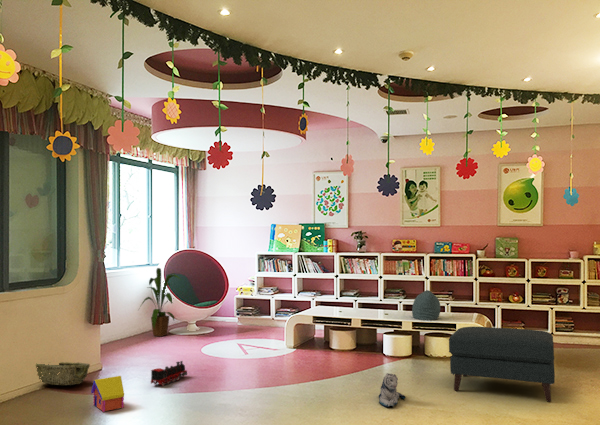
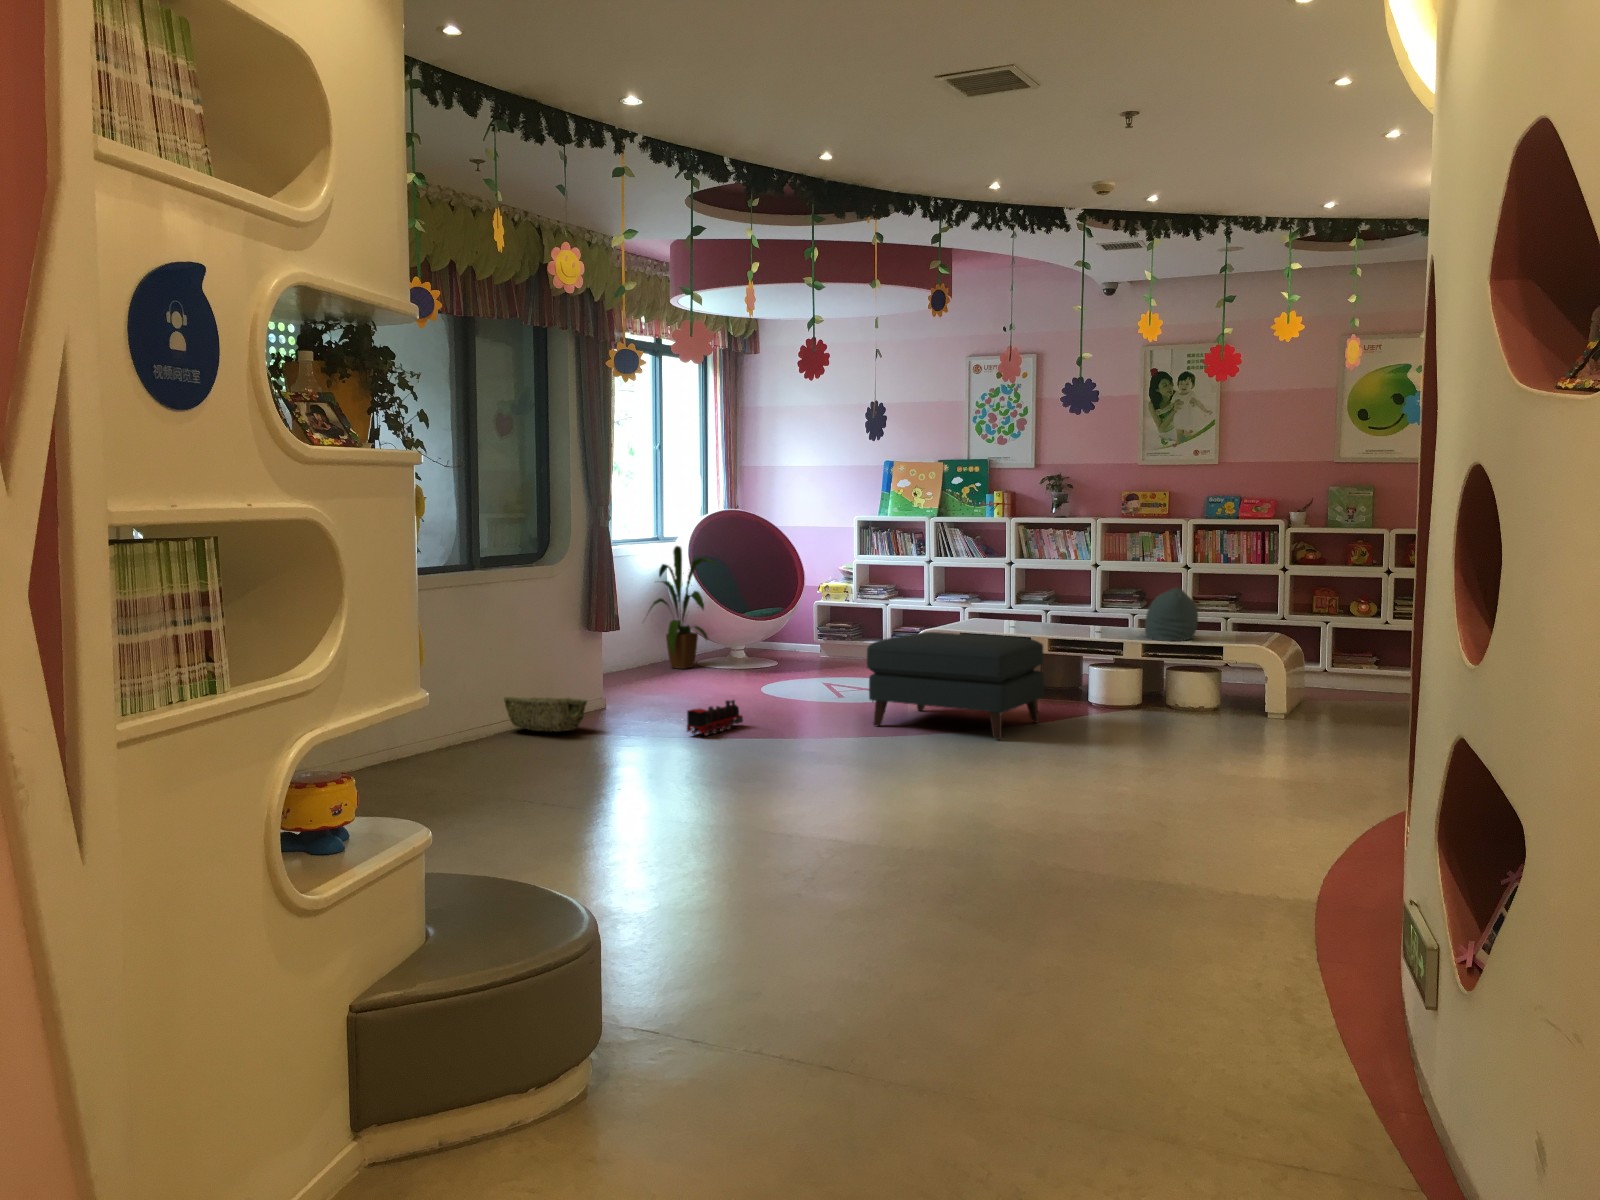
ottoman: present [449,327,555,402] -> present [867,632,1044,740]
plush toy: present [379,373,405,407] -> none [1062,718,1109,770]
toy house: present [91,376,124,412] -> none [601,713,653,764]

